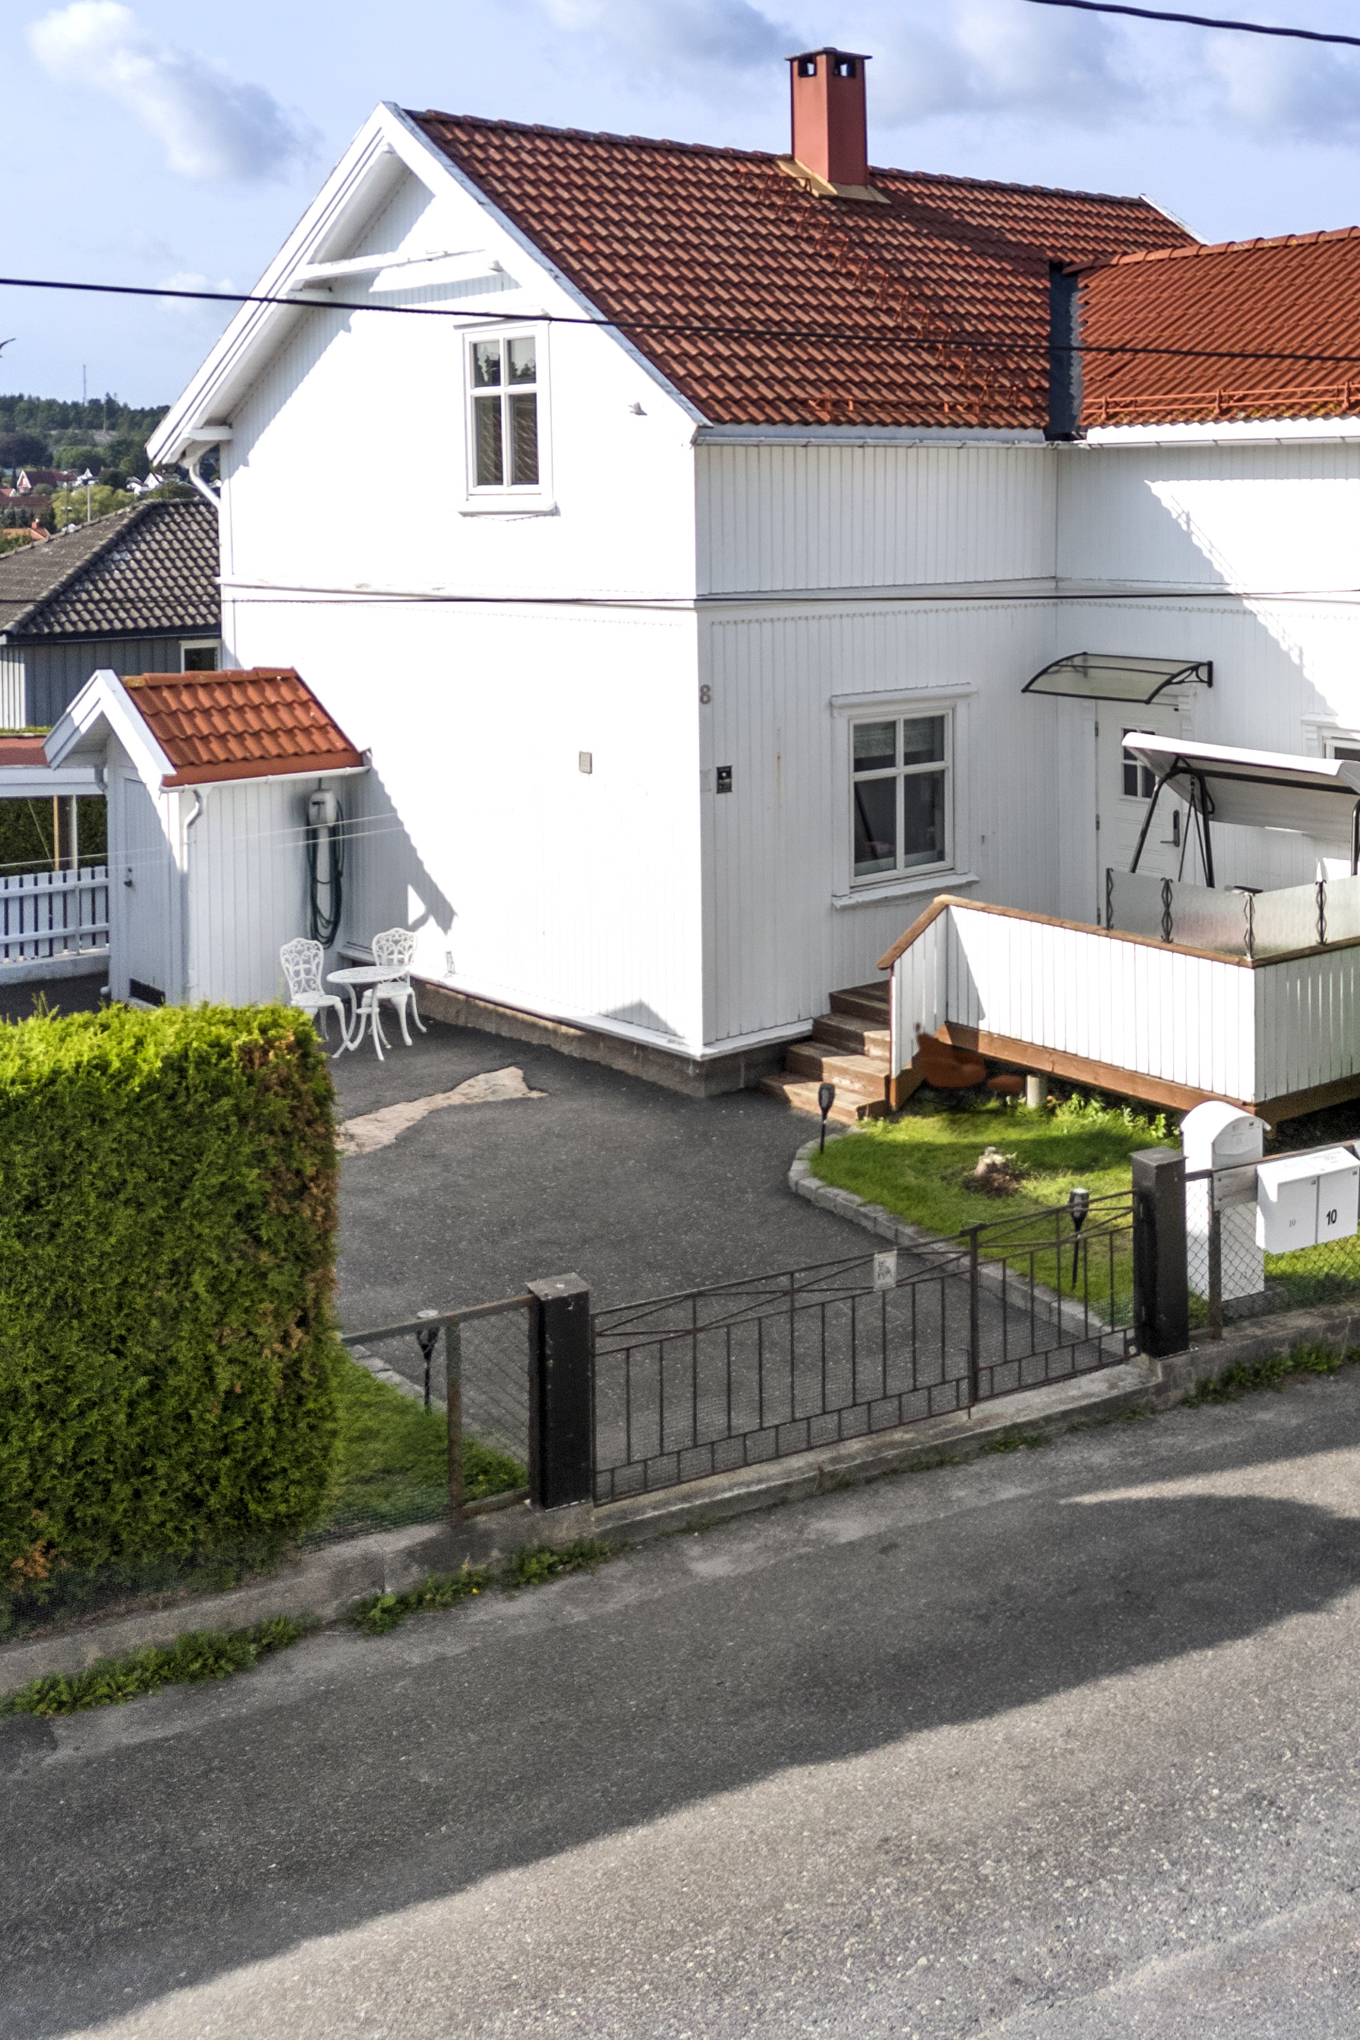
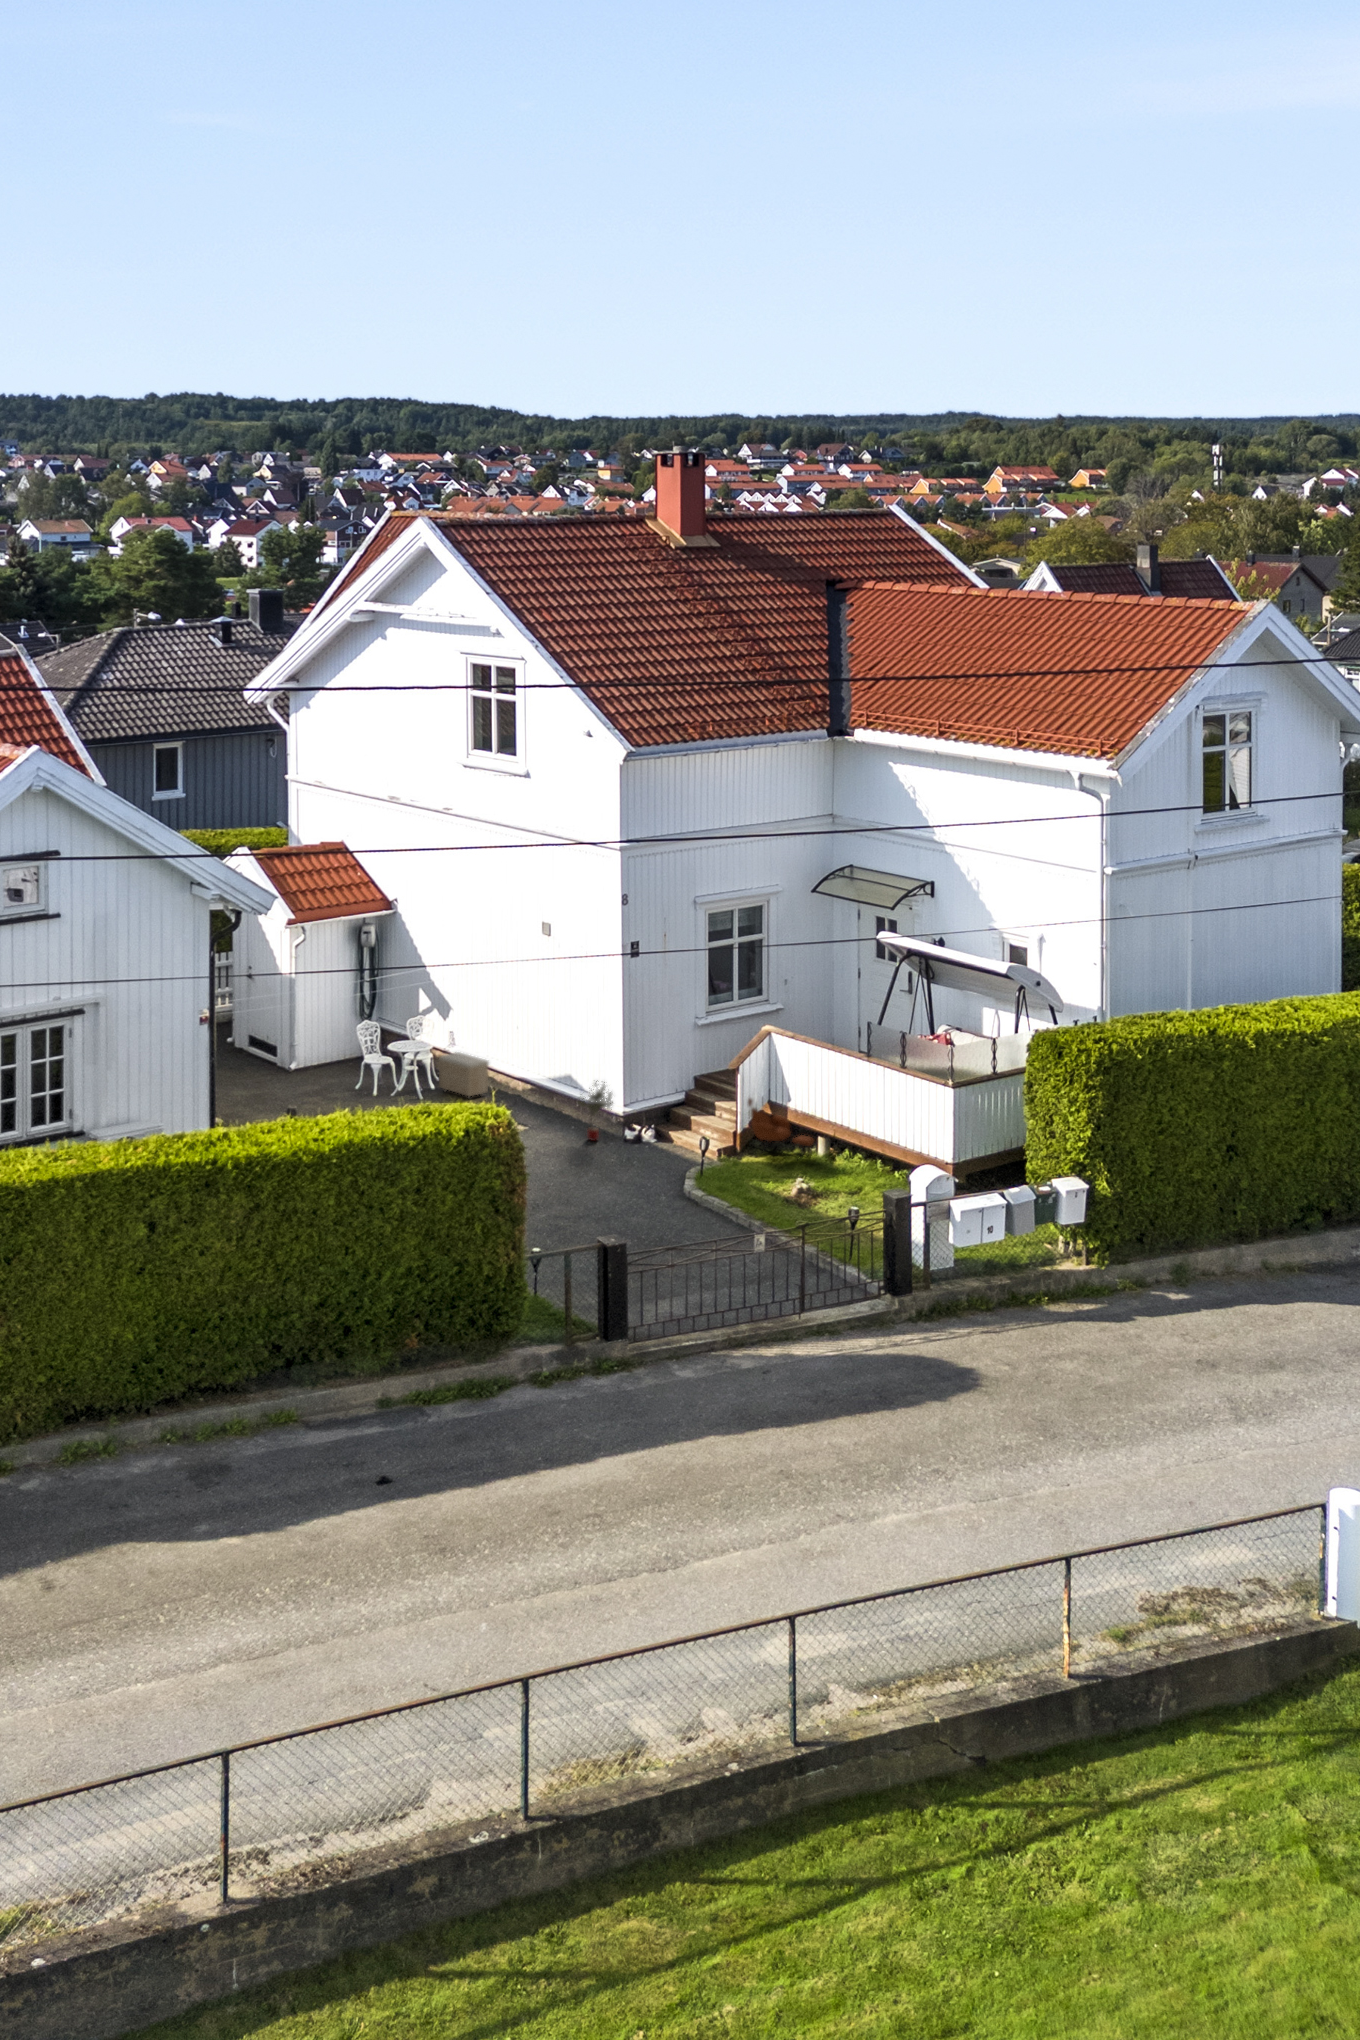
storage bench: none [421,977,503,1050] -> present [439,1052,489,1098]
potted tree: none [628,1000,692,1104] -> present [579,1080,613,1141]

